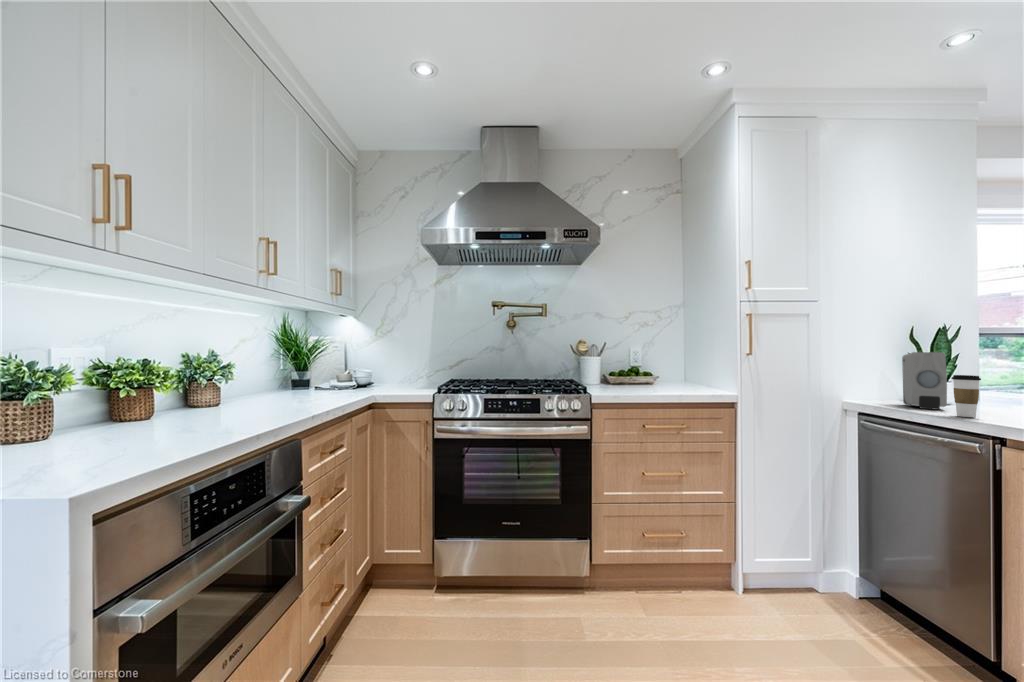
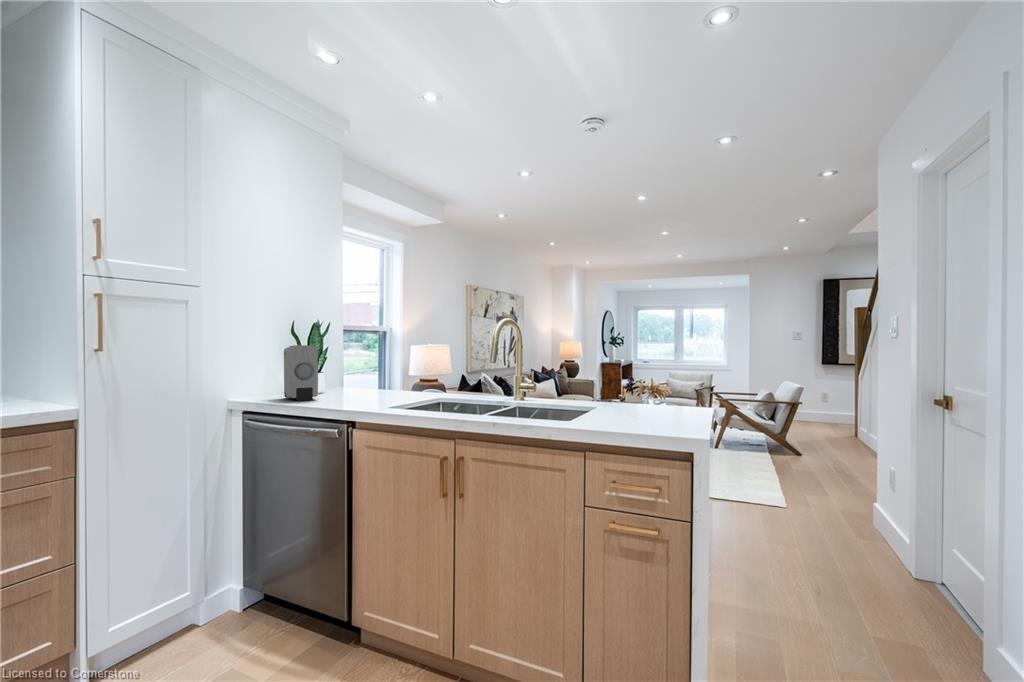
coffee cup: present [952,375,981,417] -> none [320,366,341,405]

